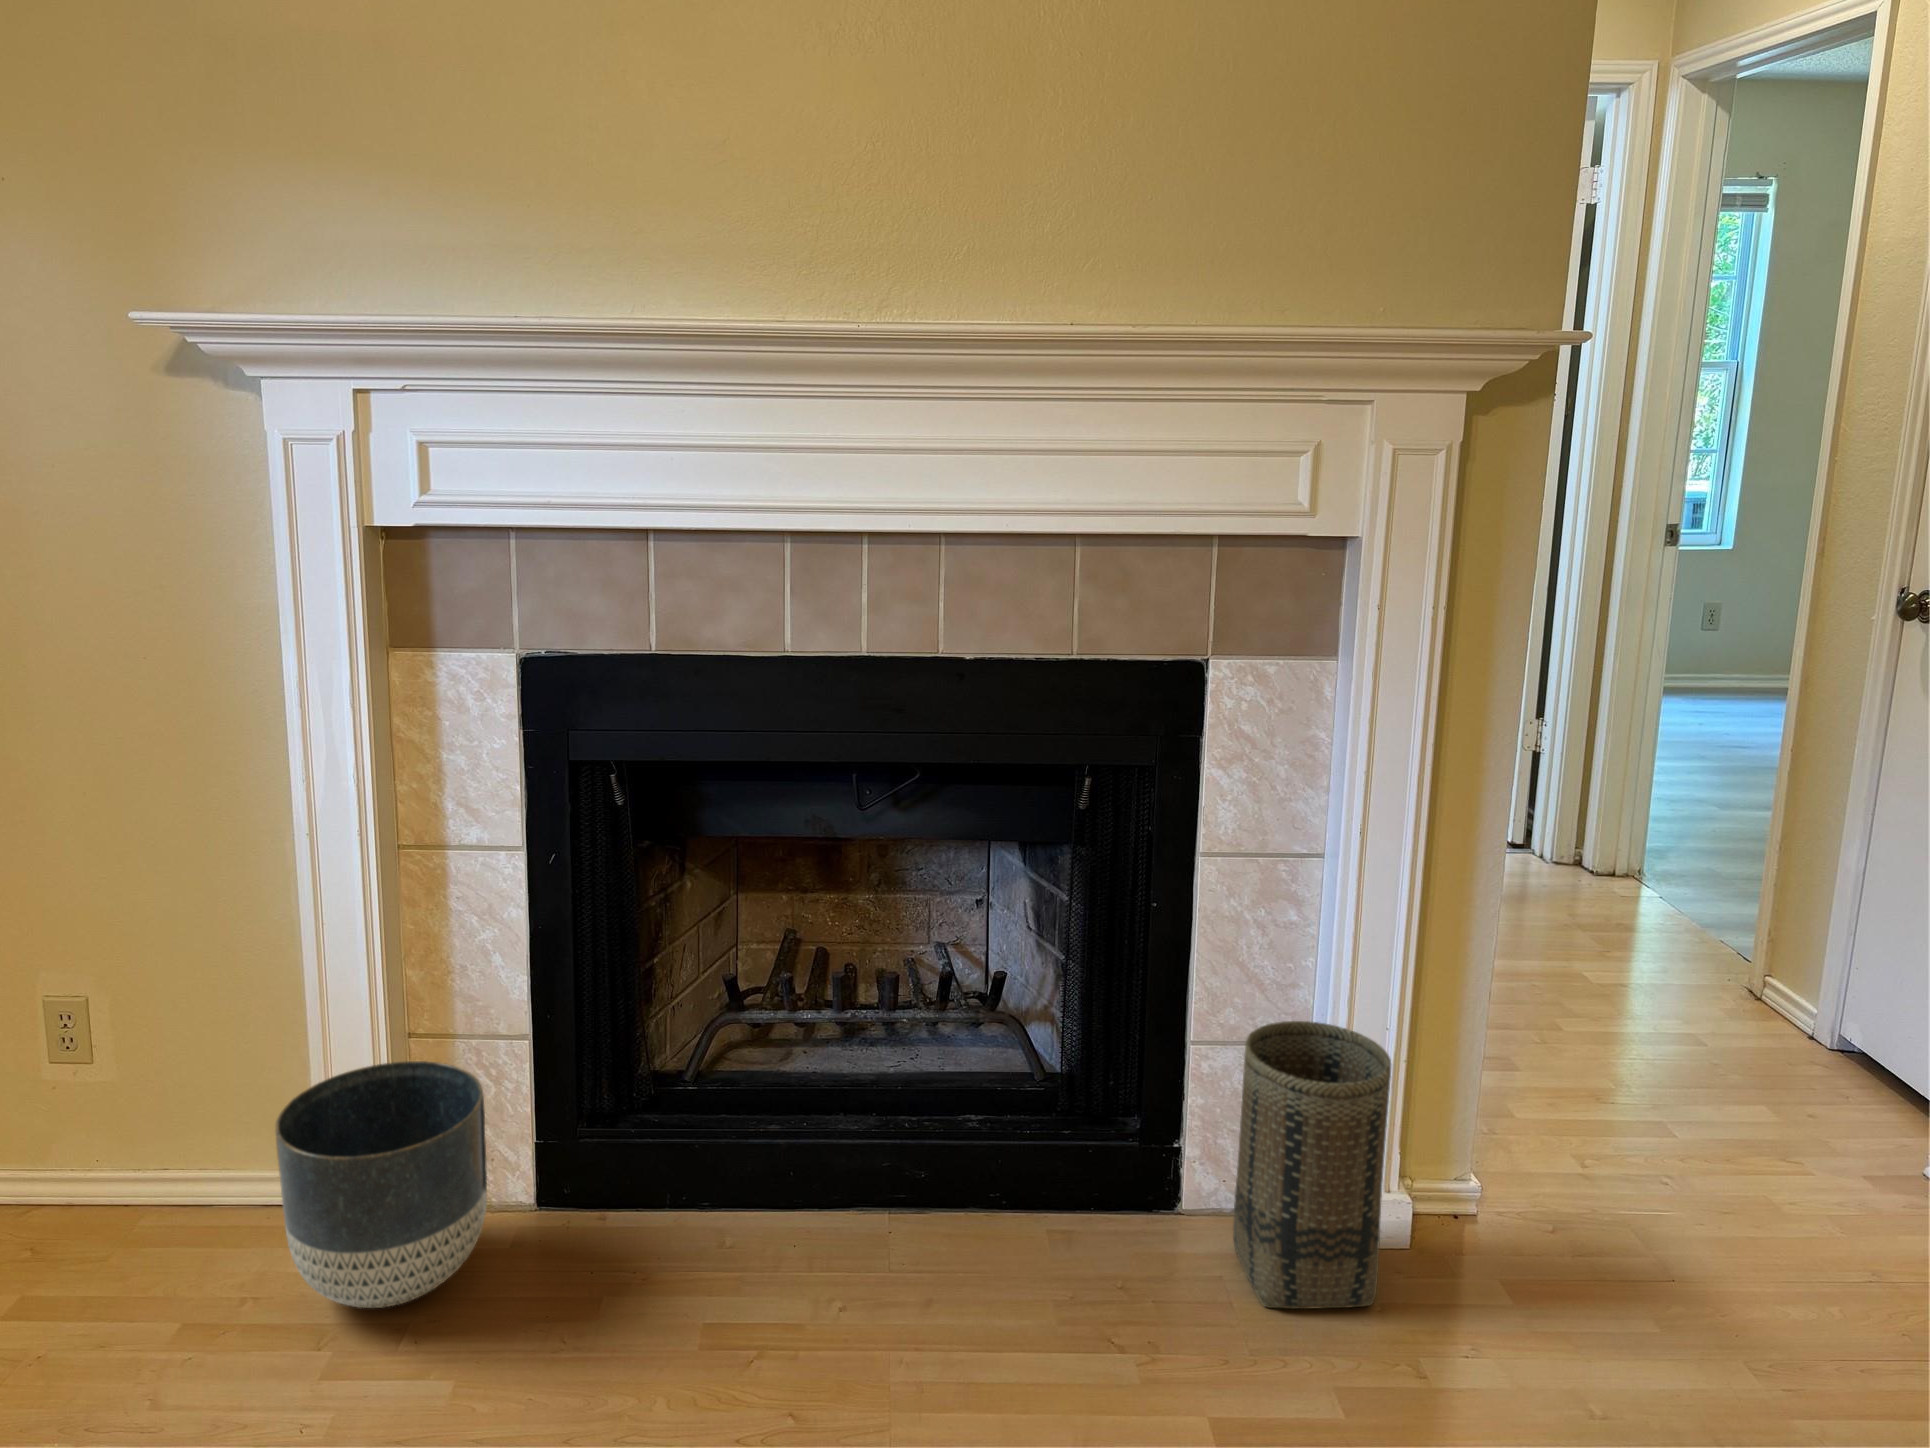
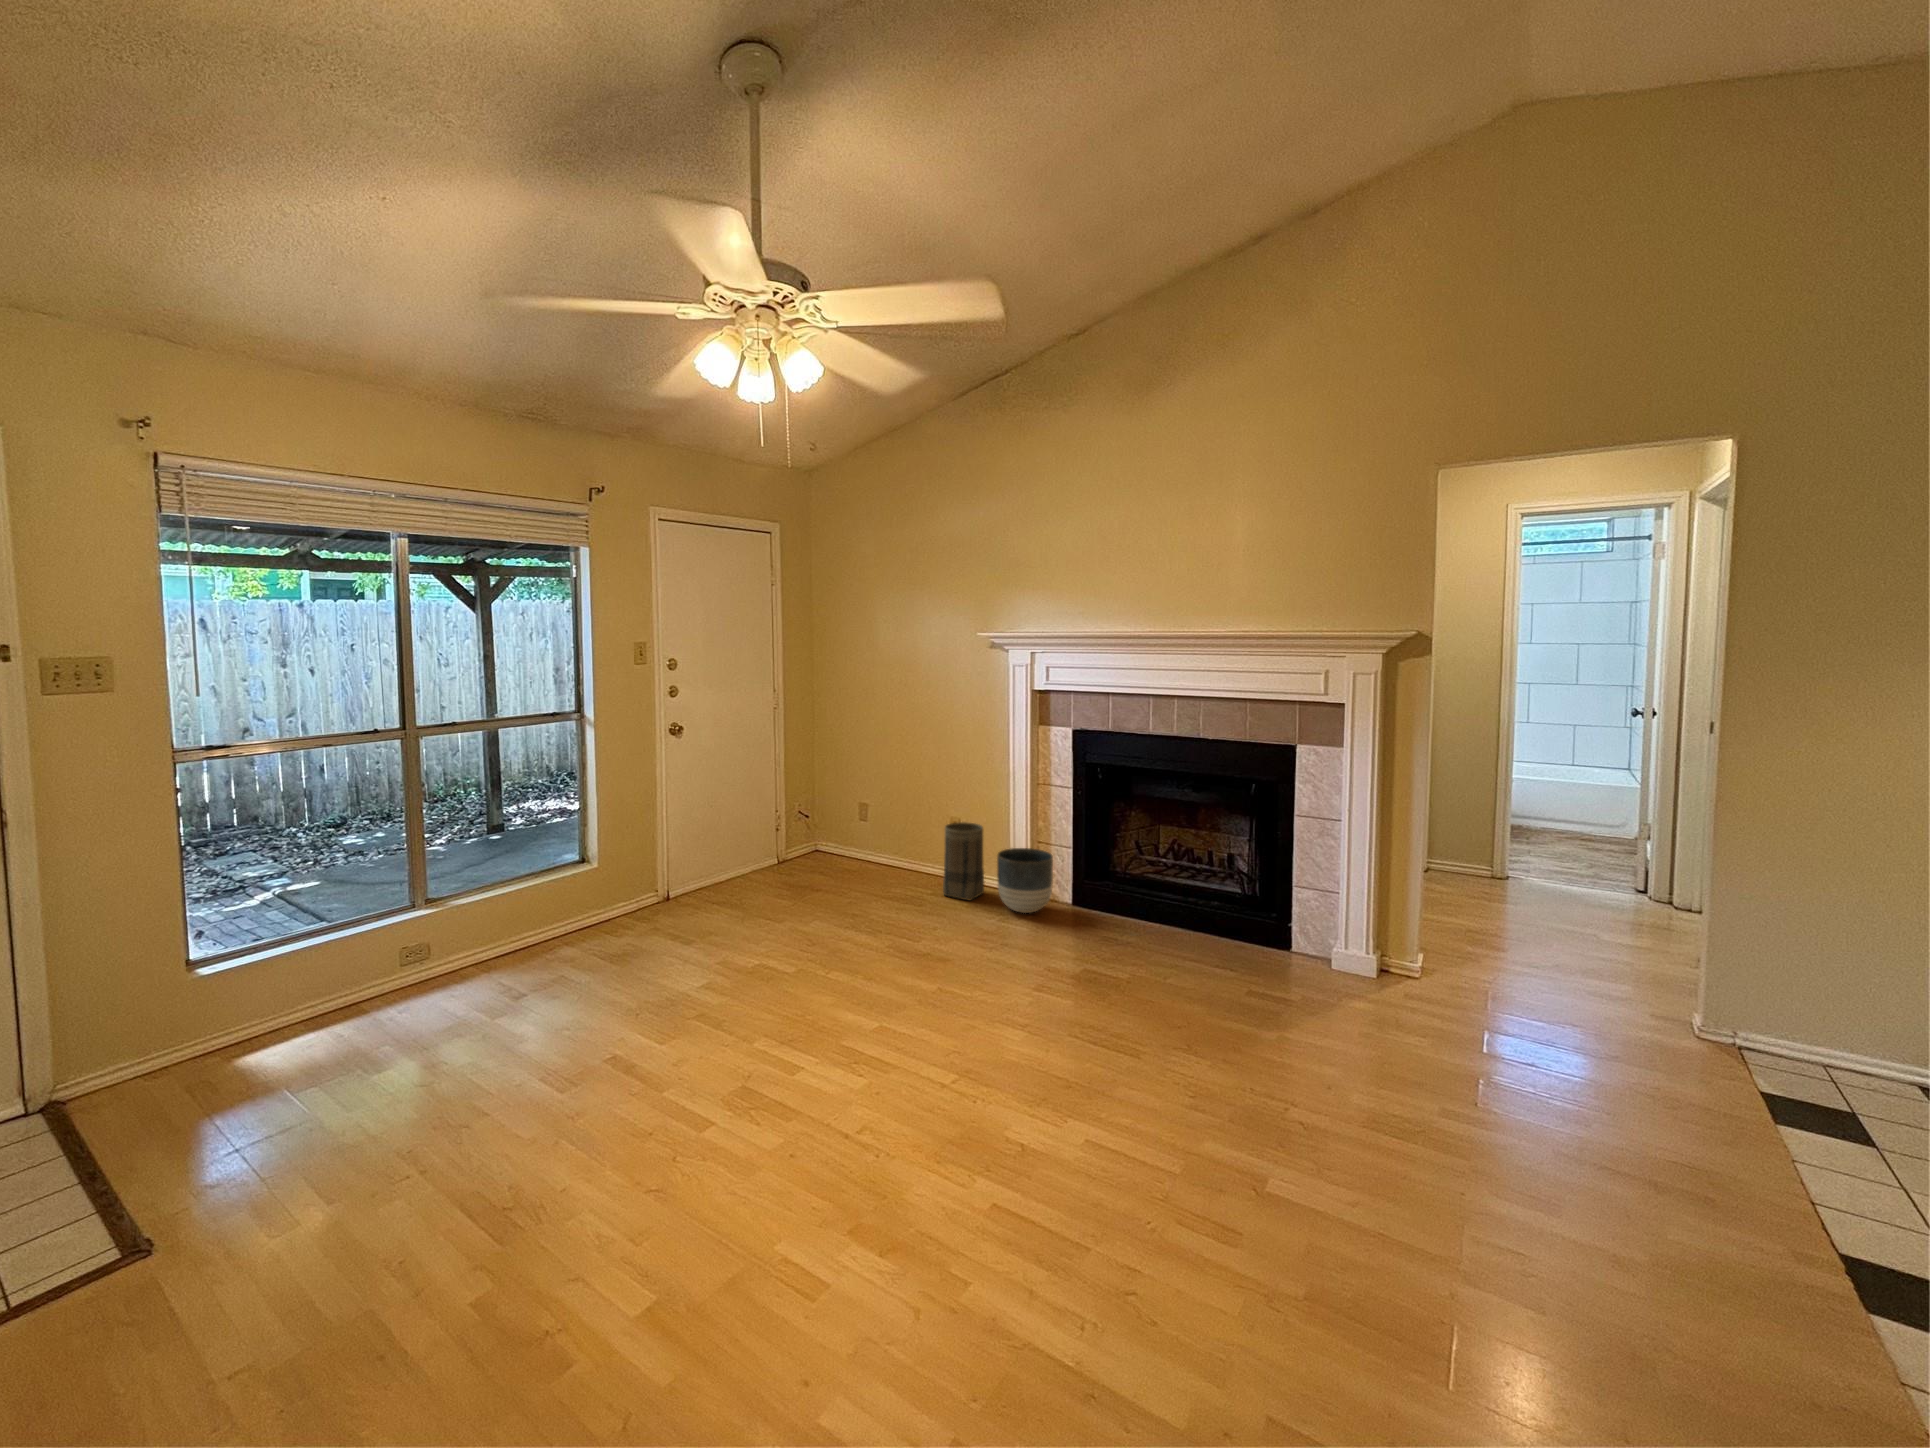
basket: present [1233,1021,1391,1309] -> present [943,822,984,900]

